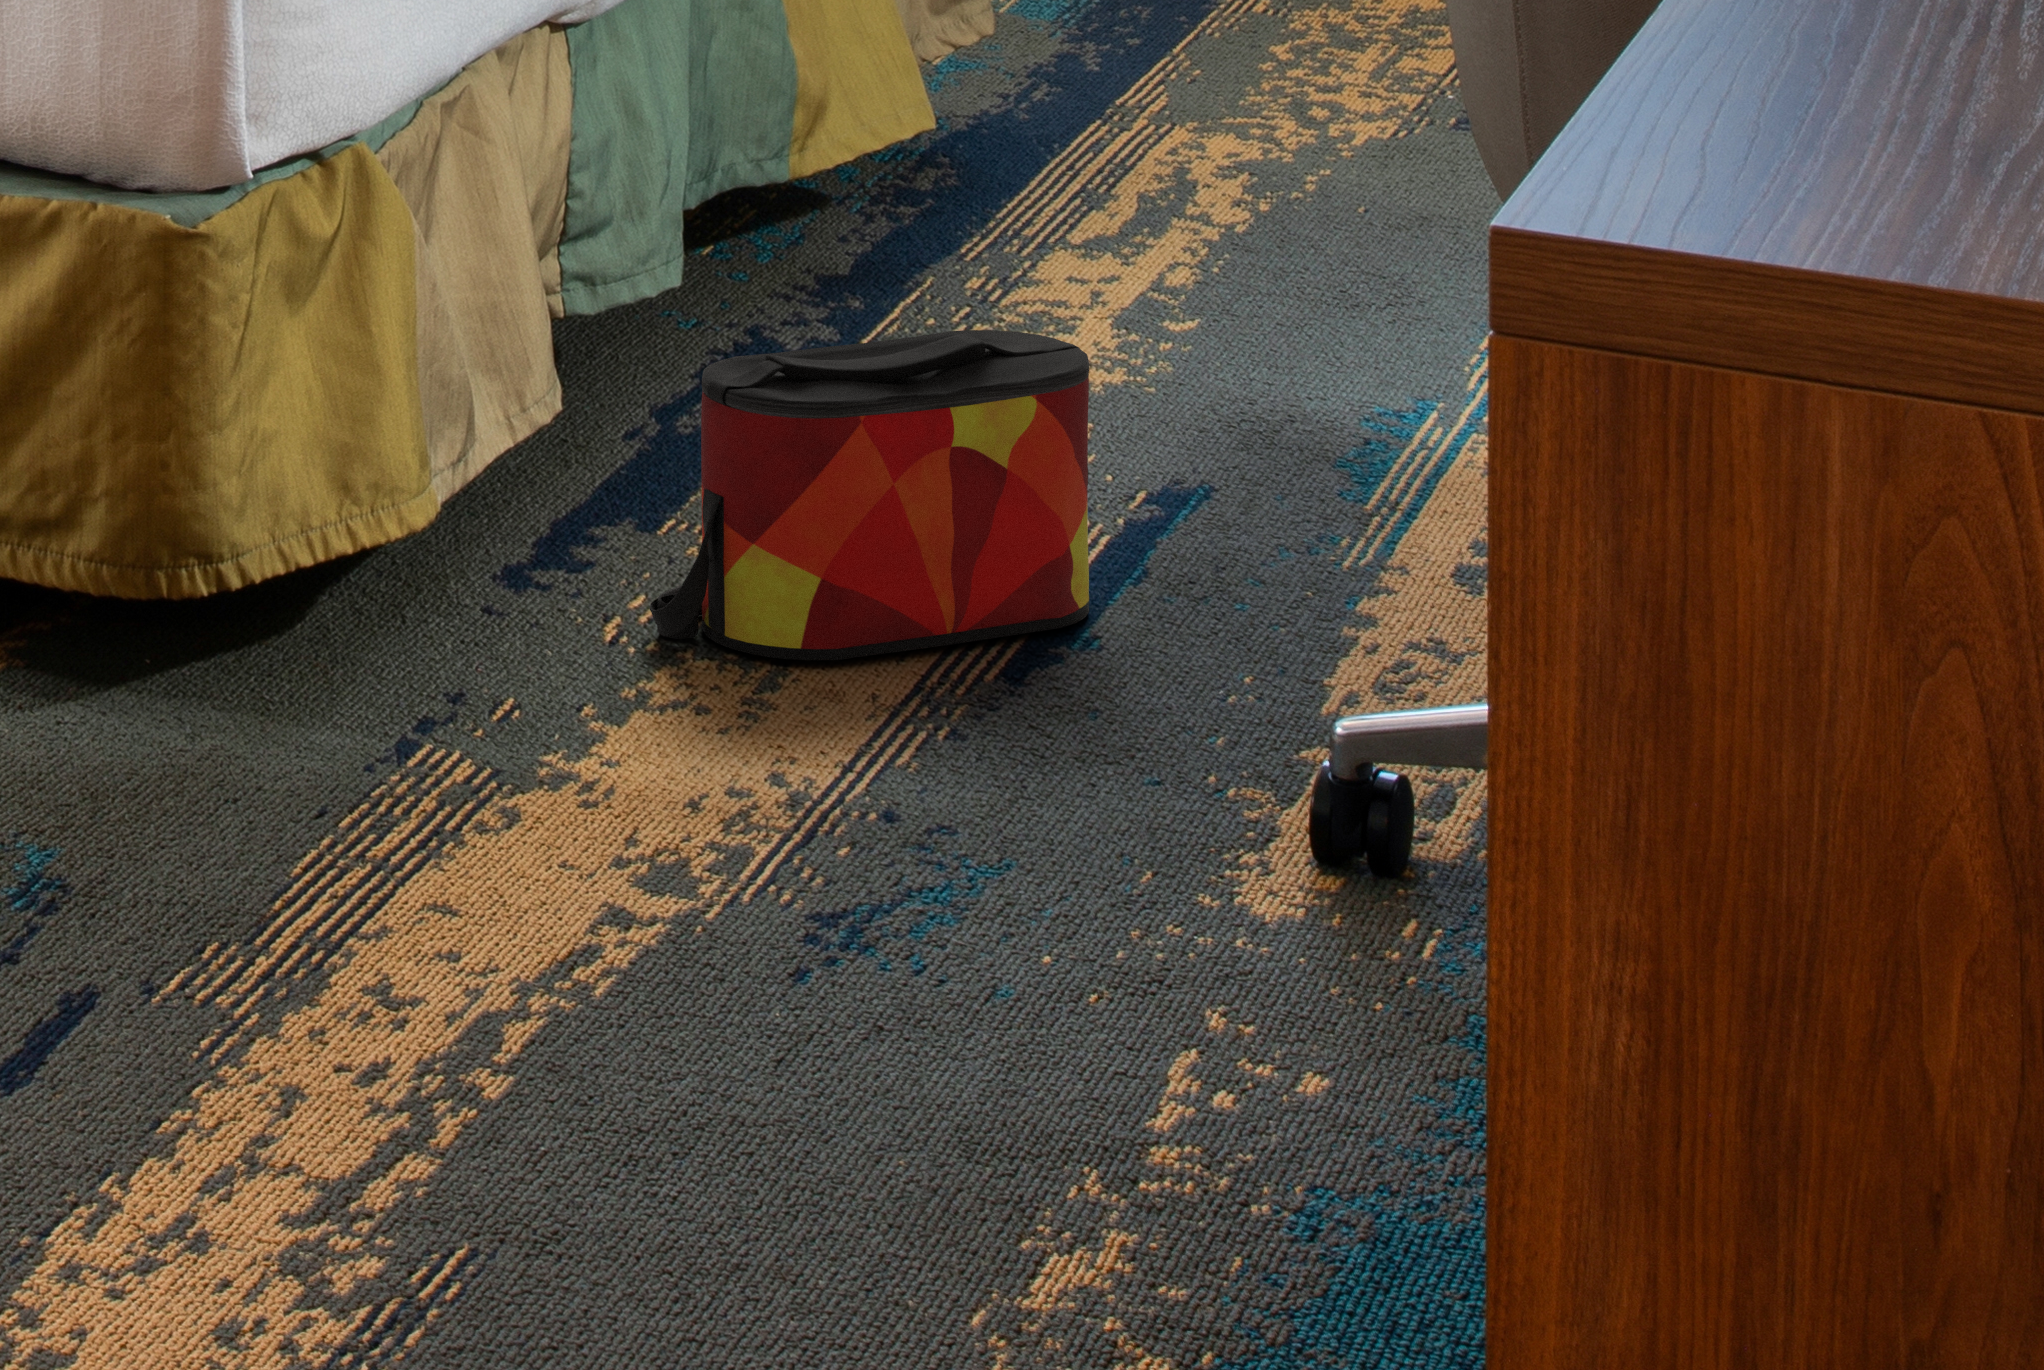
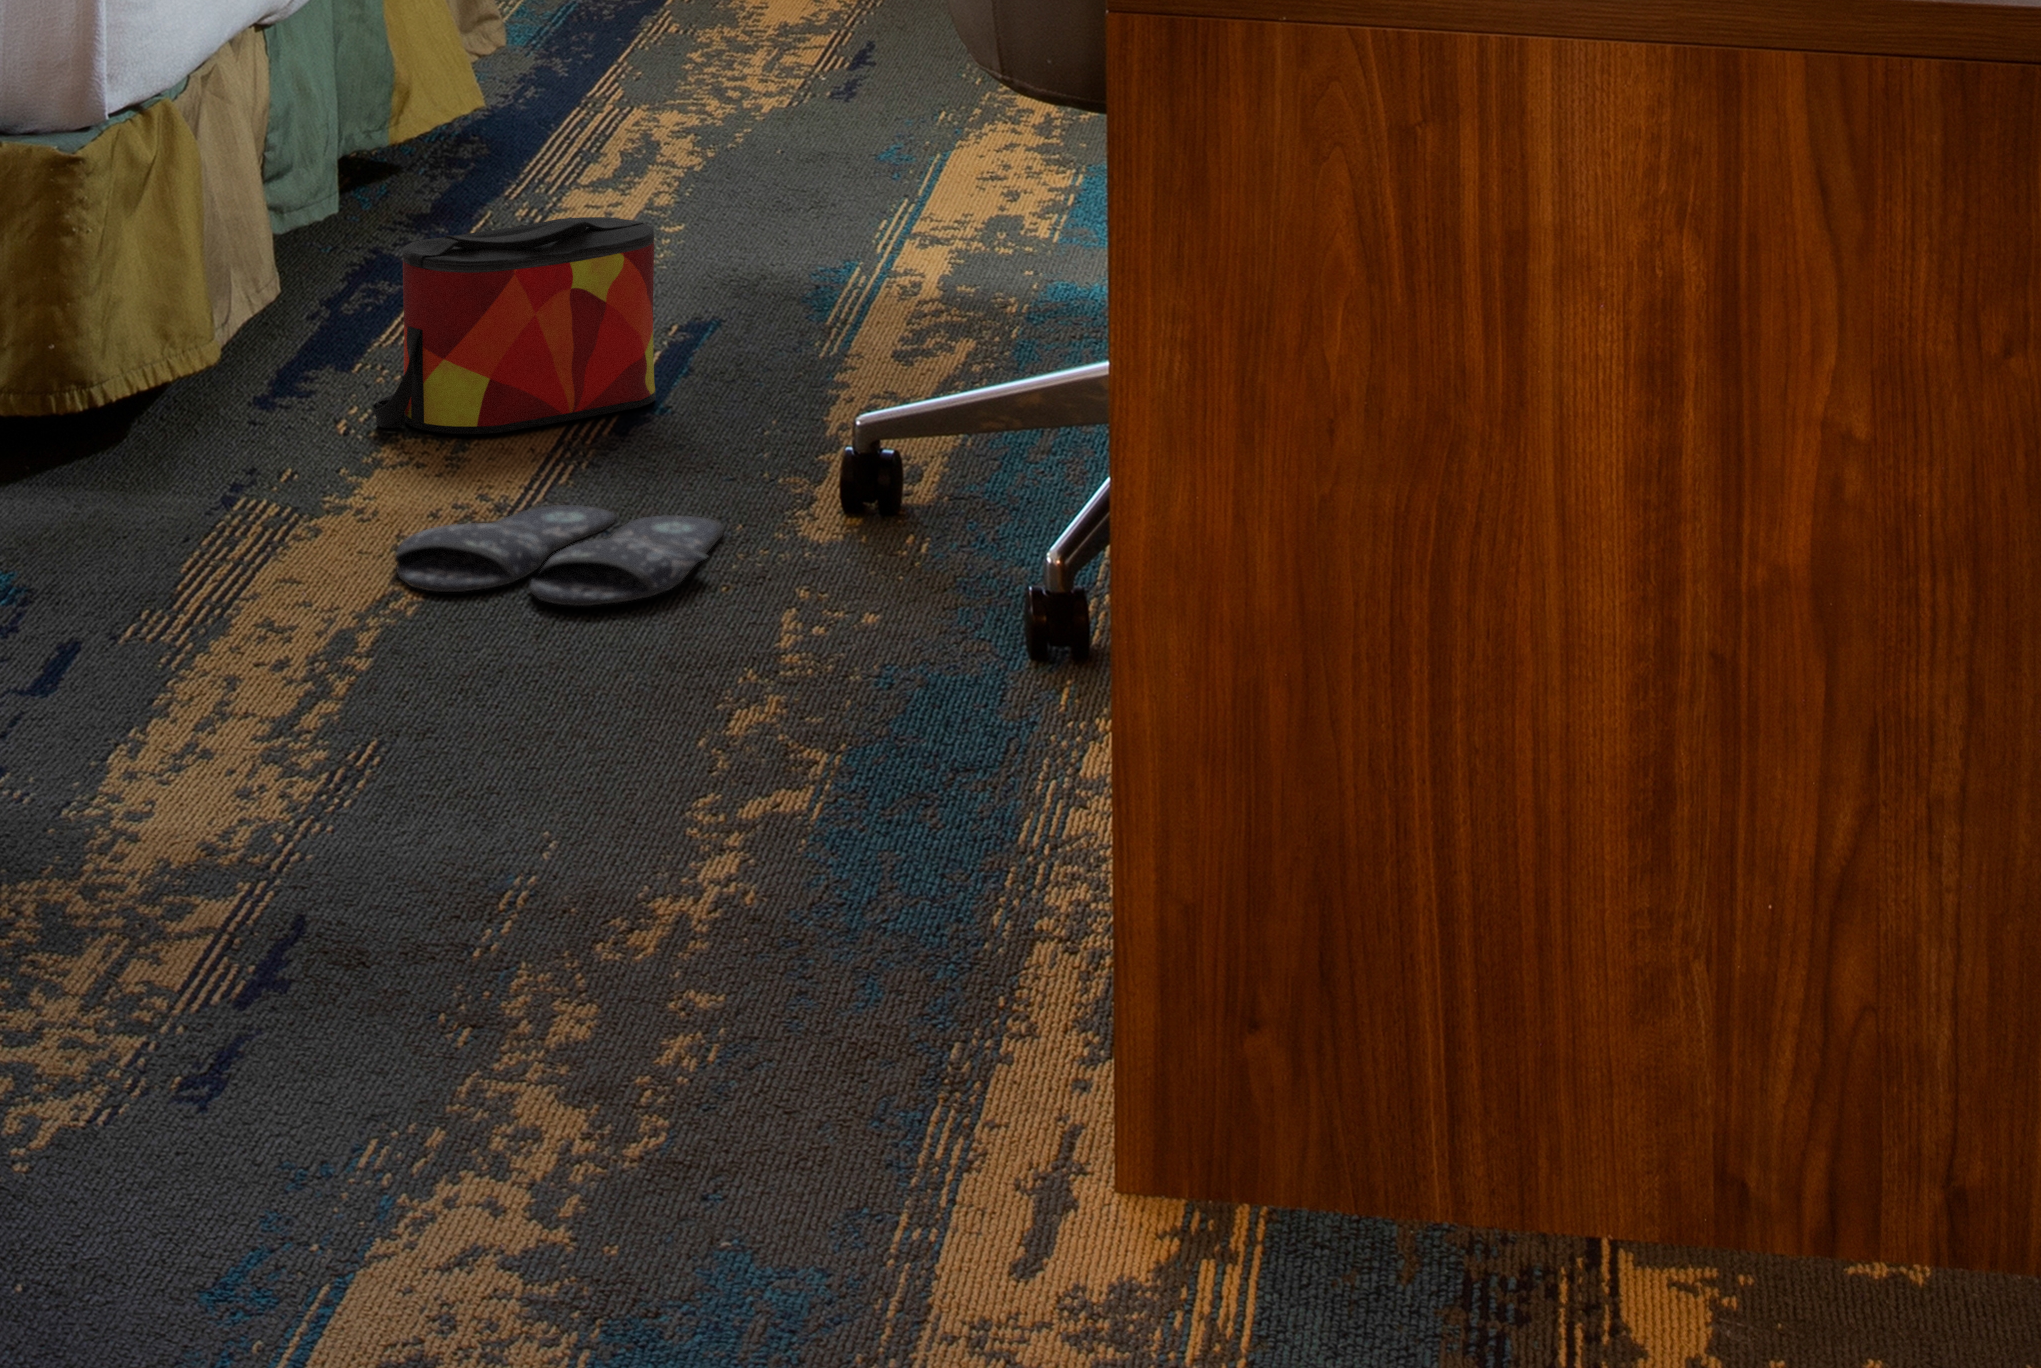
slippers: none [602,801,1137,1010] -> present [395,505,723,606]

